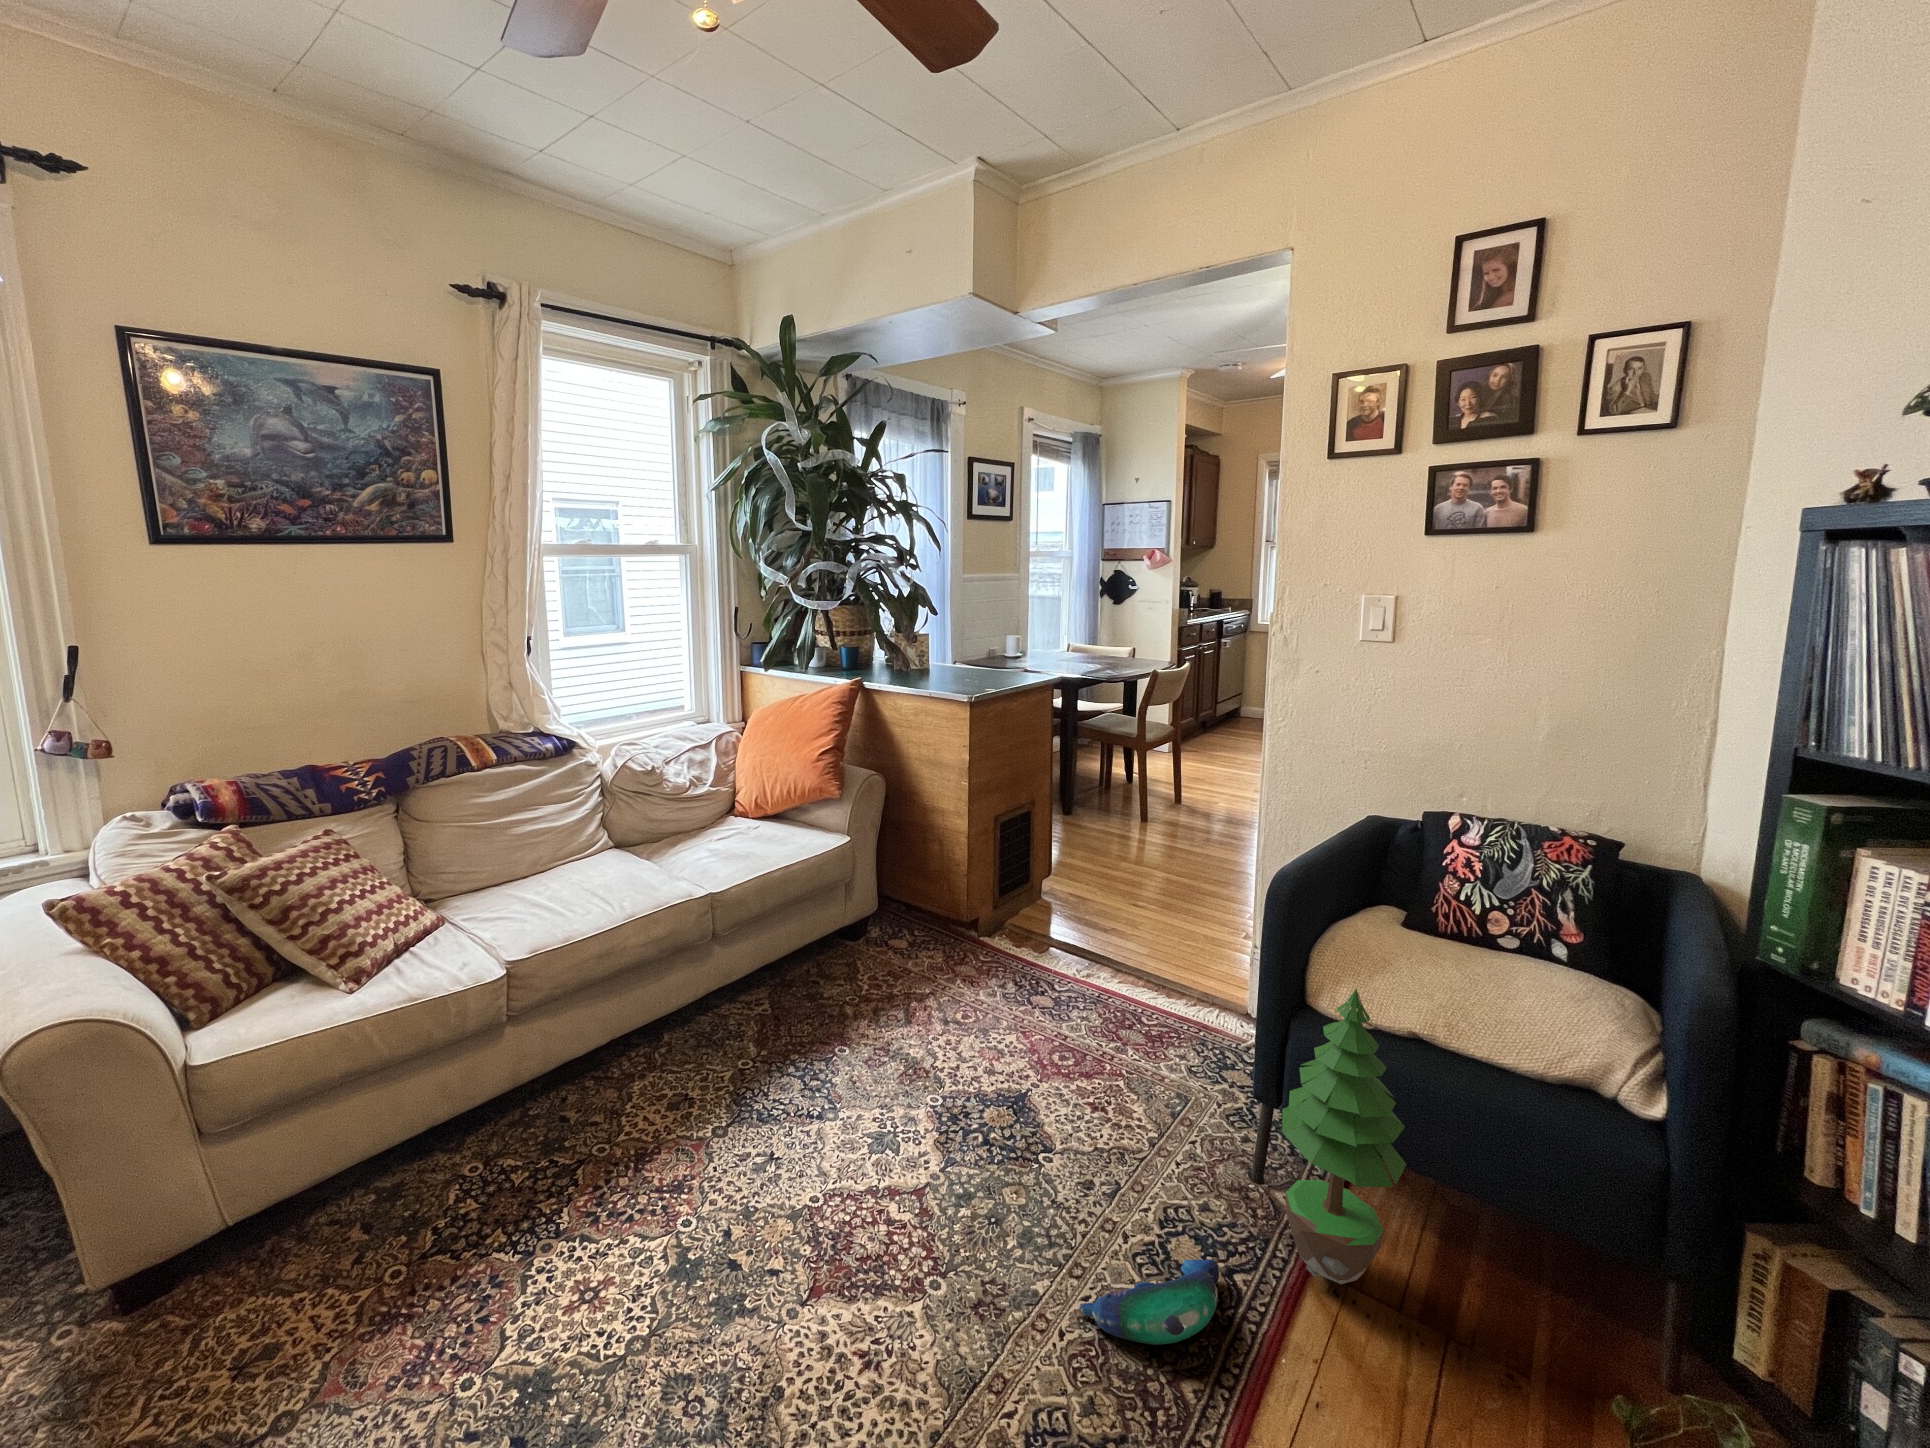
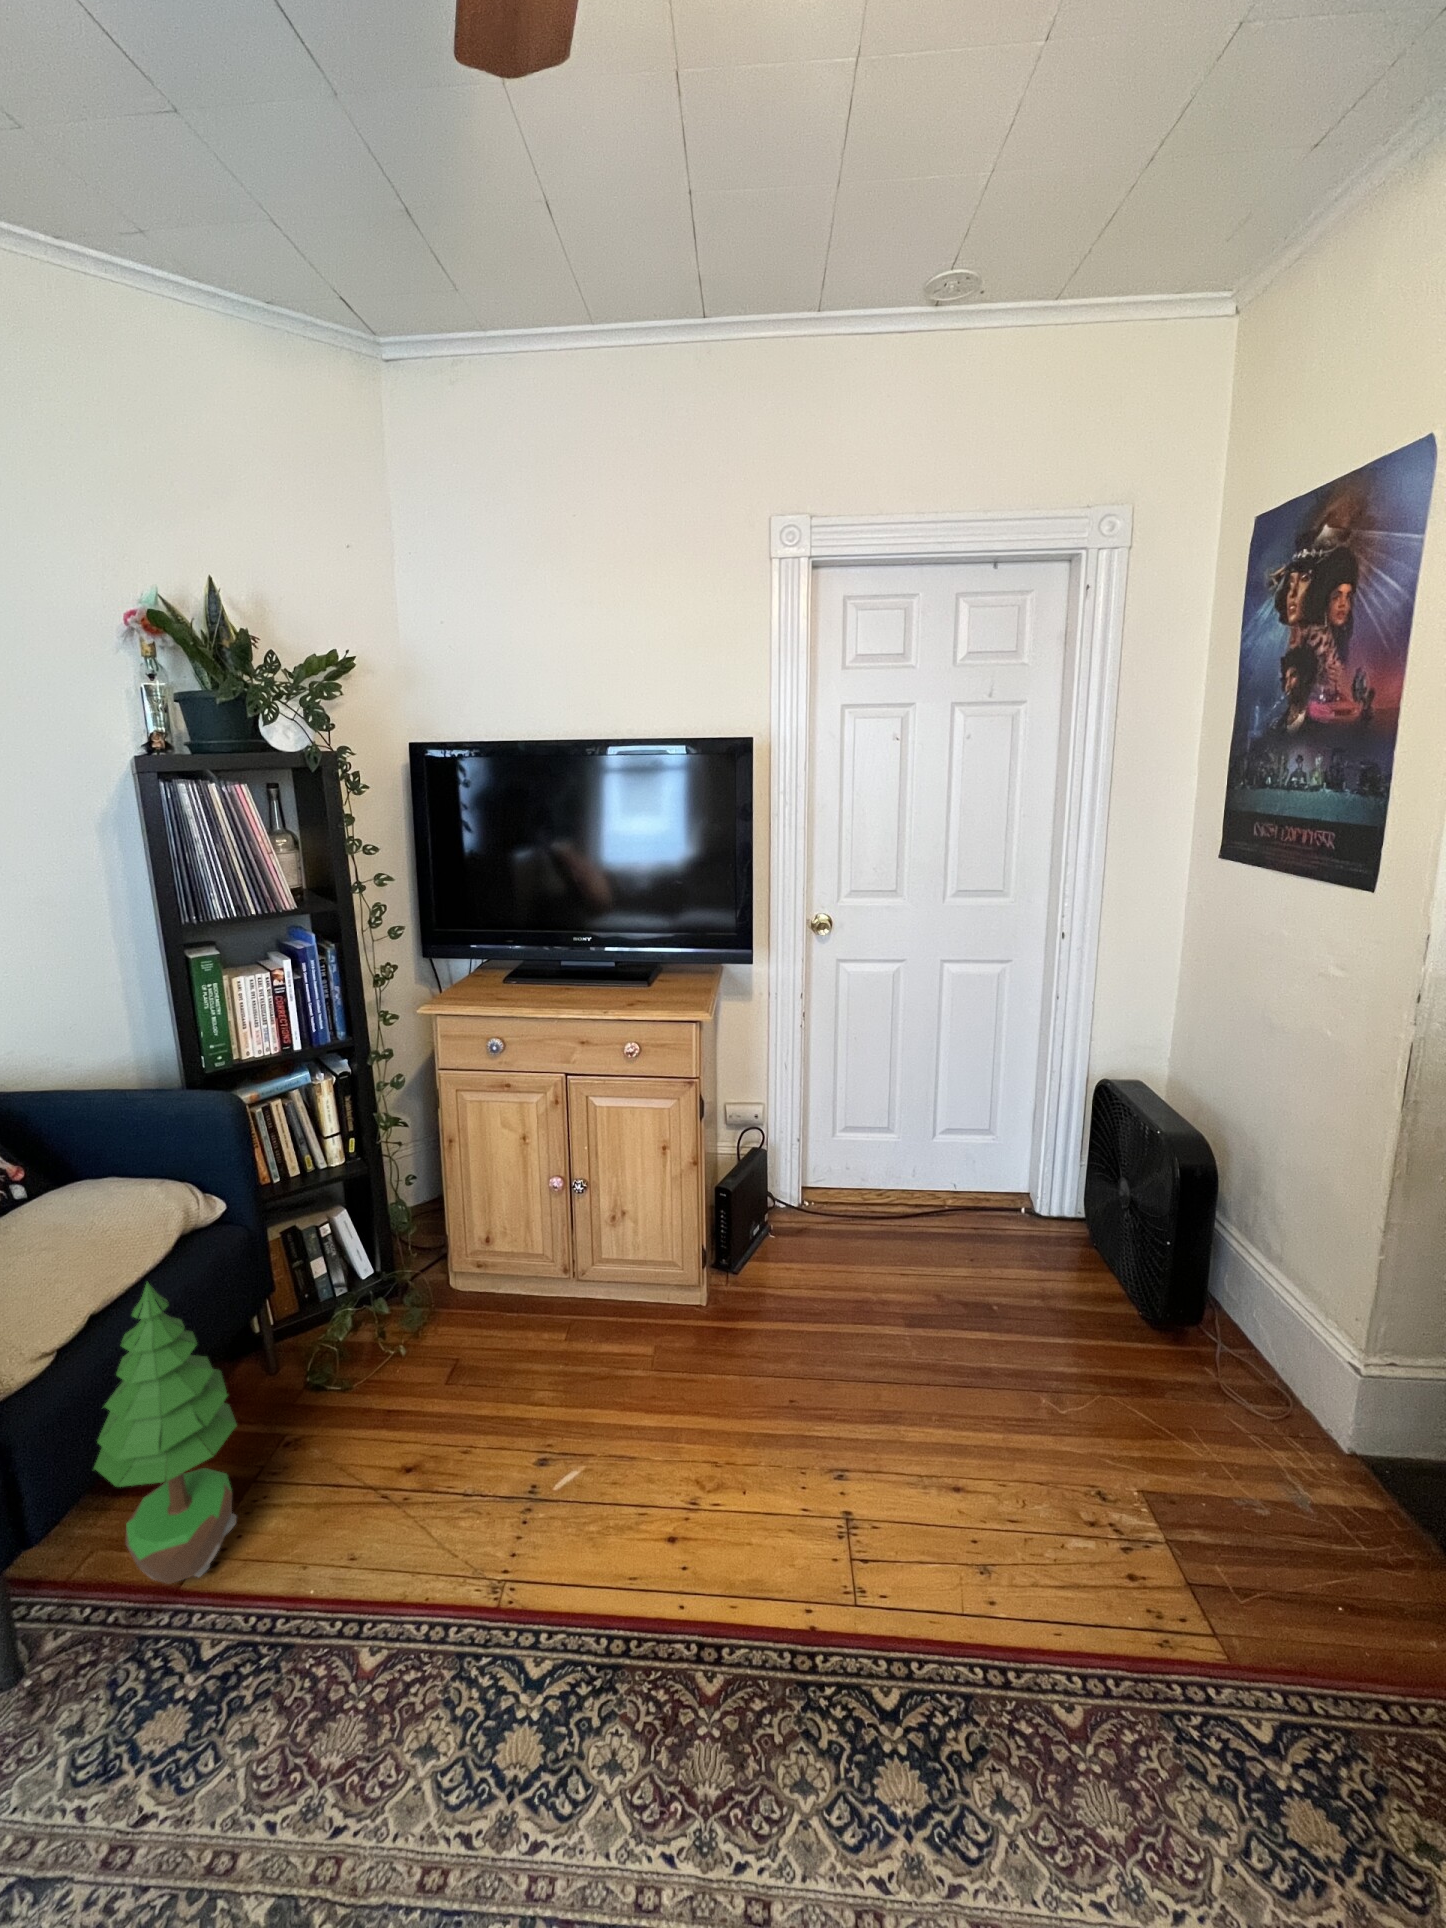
plush toy: present [1080,1259,1220,1345] -> none [198,1629,346,1818]

